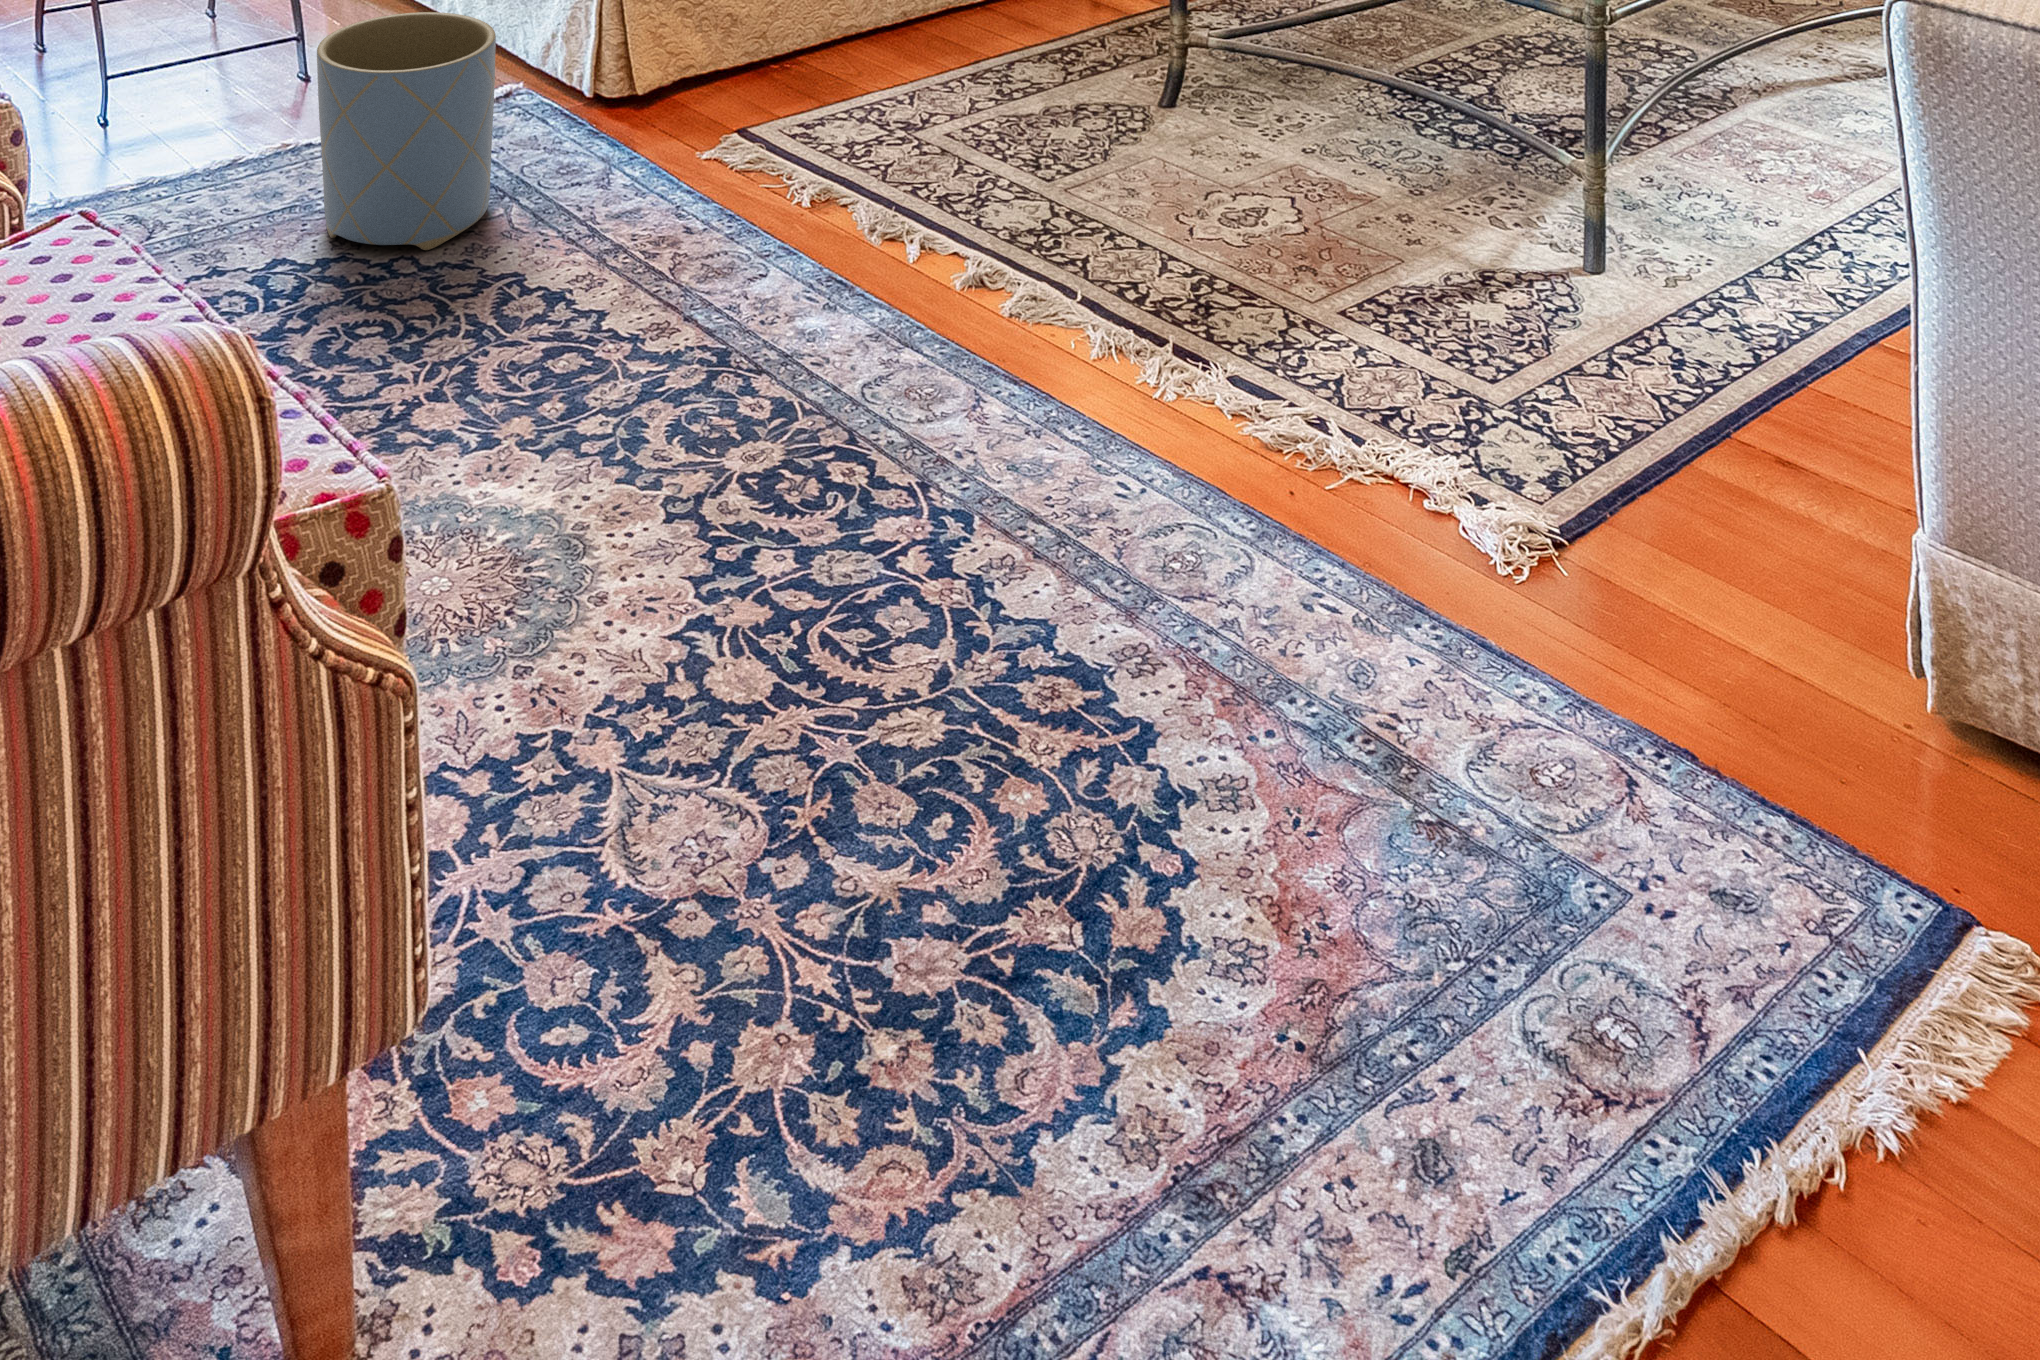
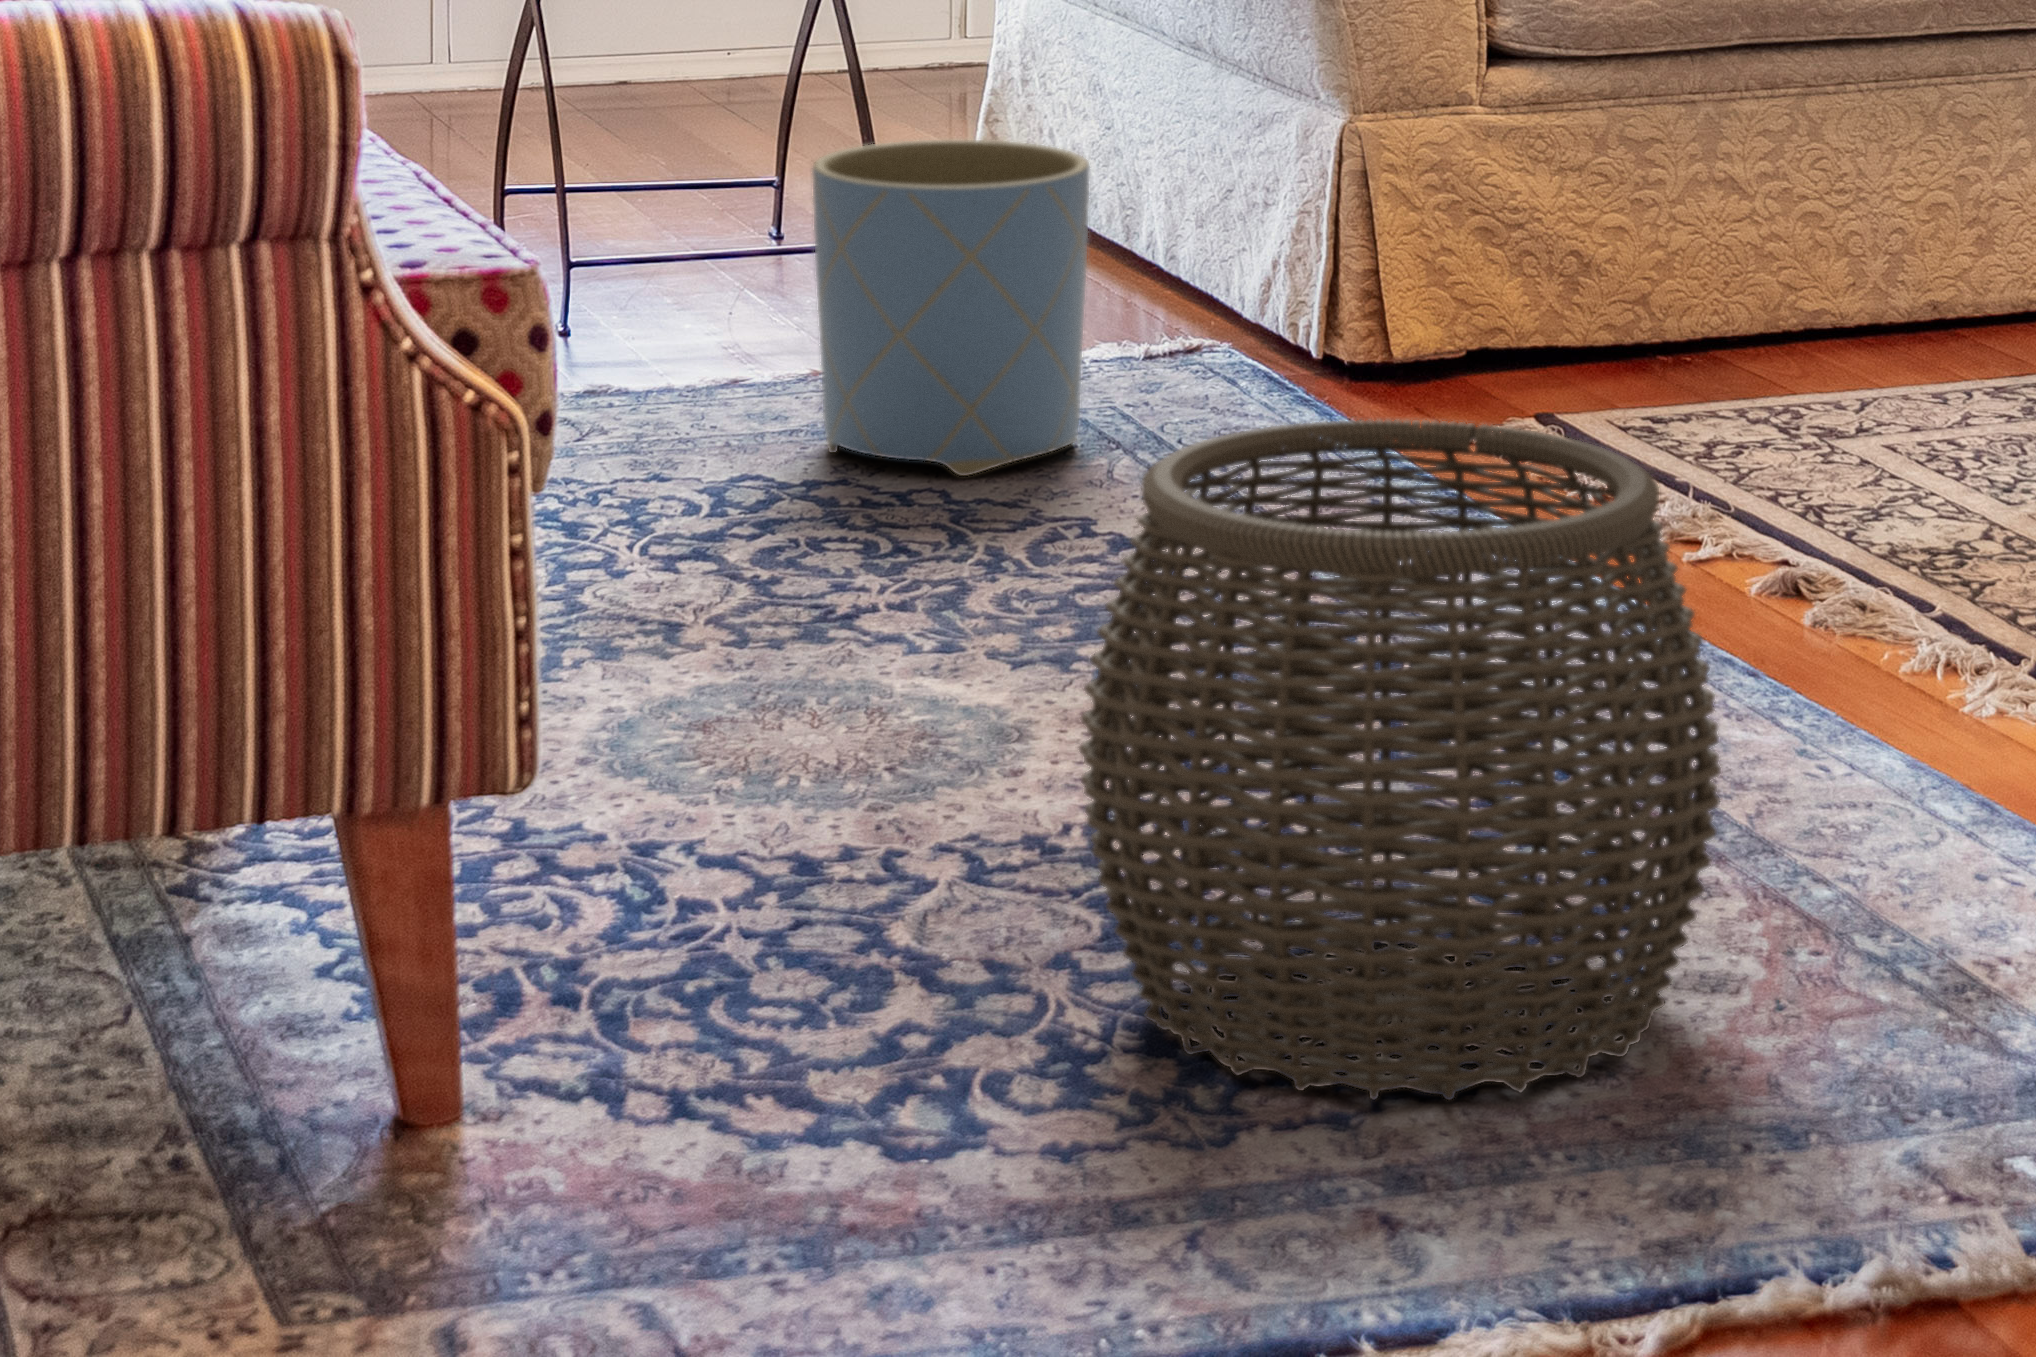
woven basket: none [787,404,1274,1072] -> present [1079,420,1721,1100]

